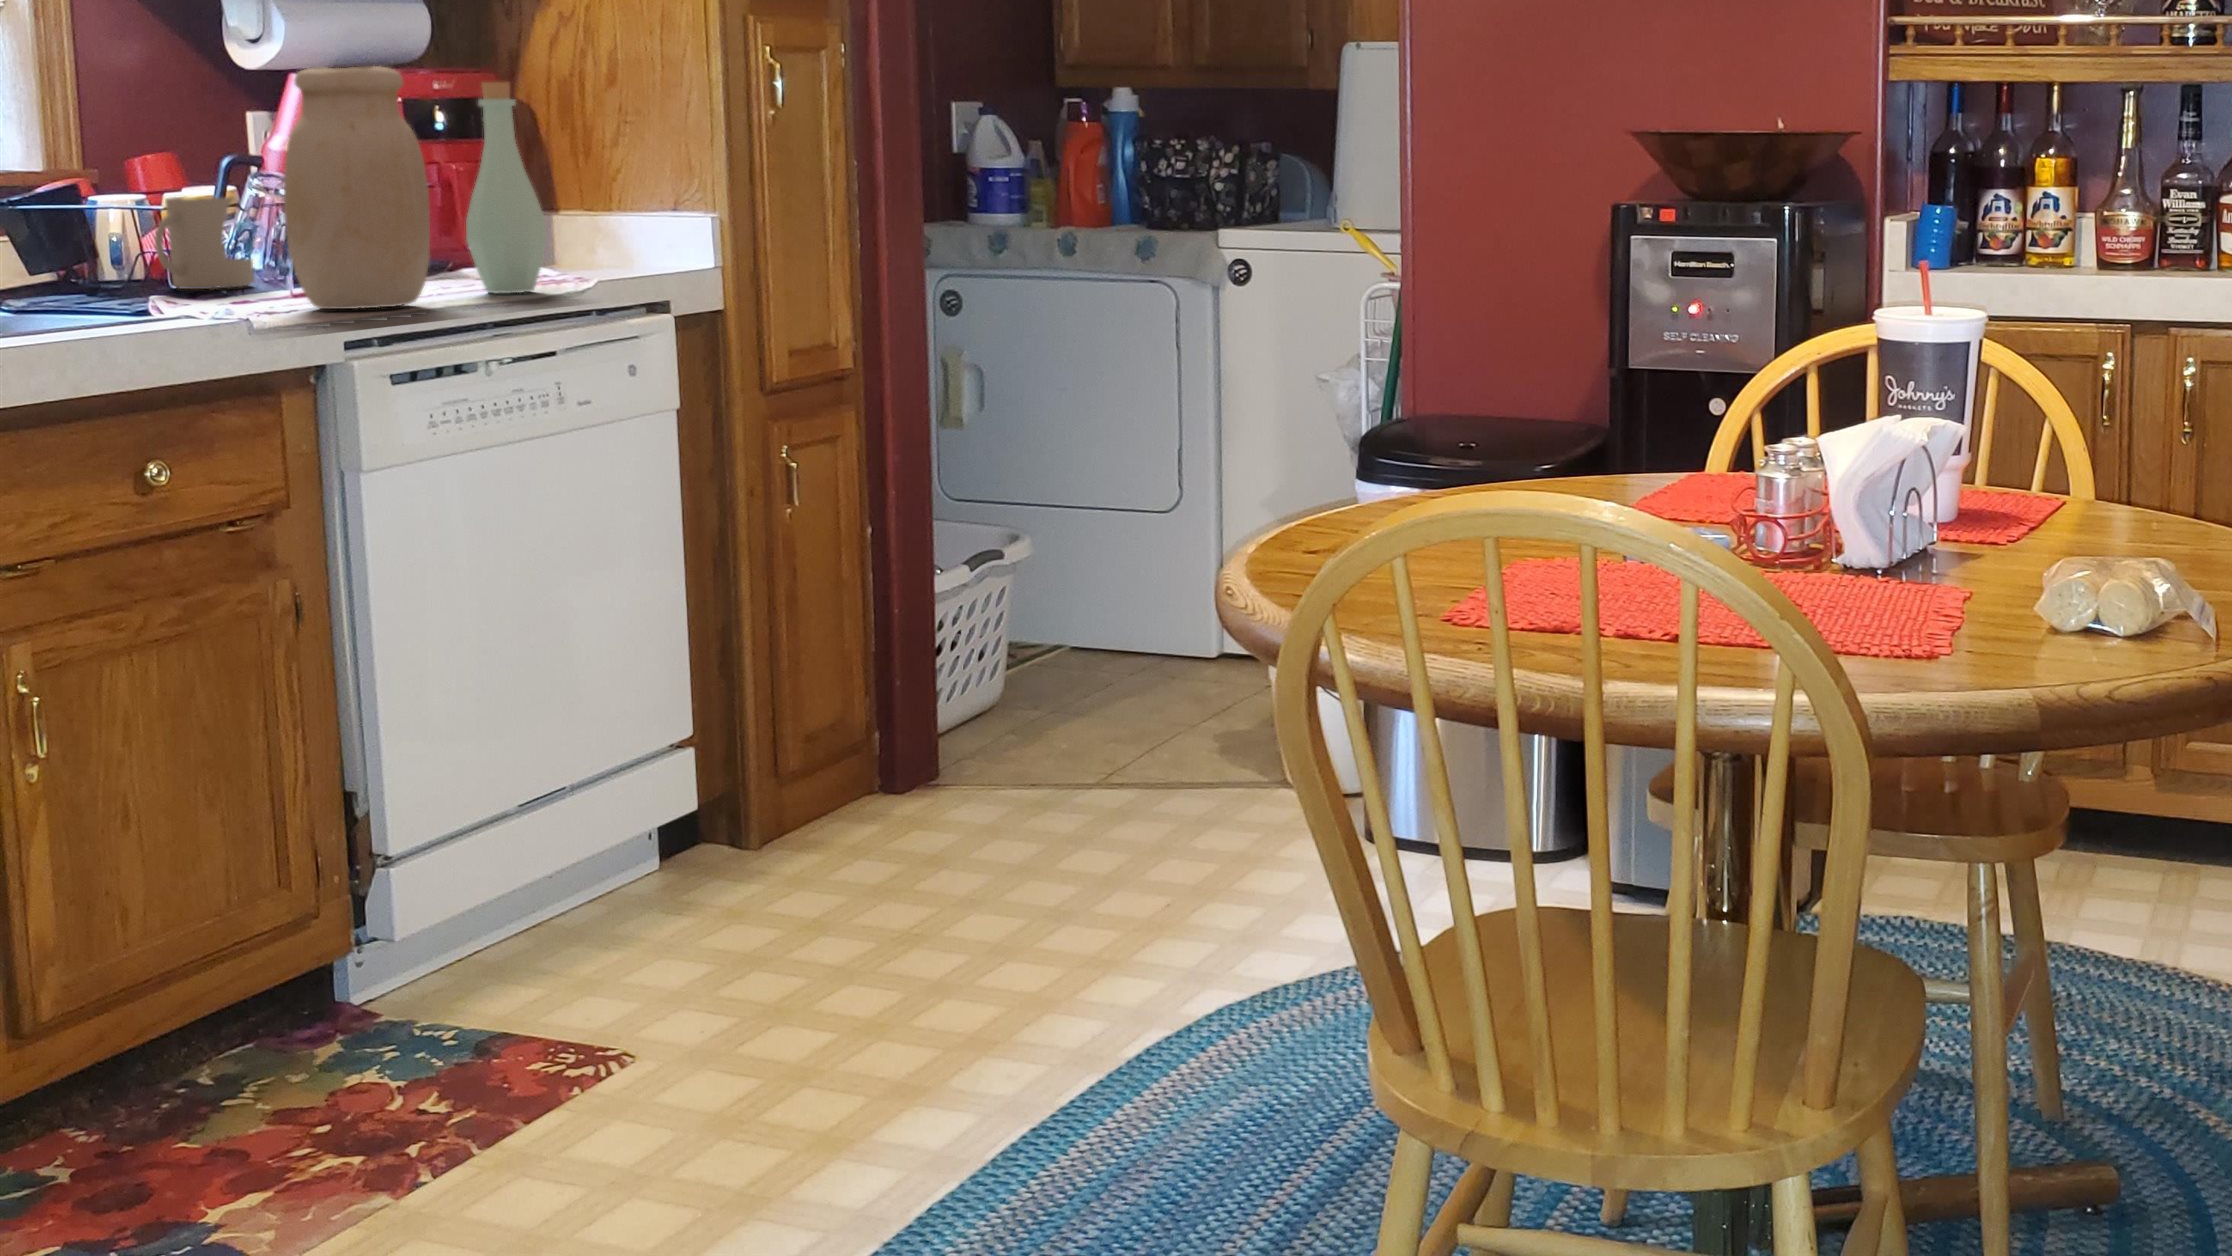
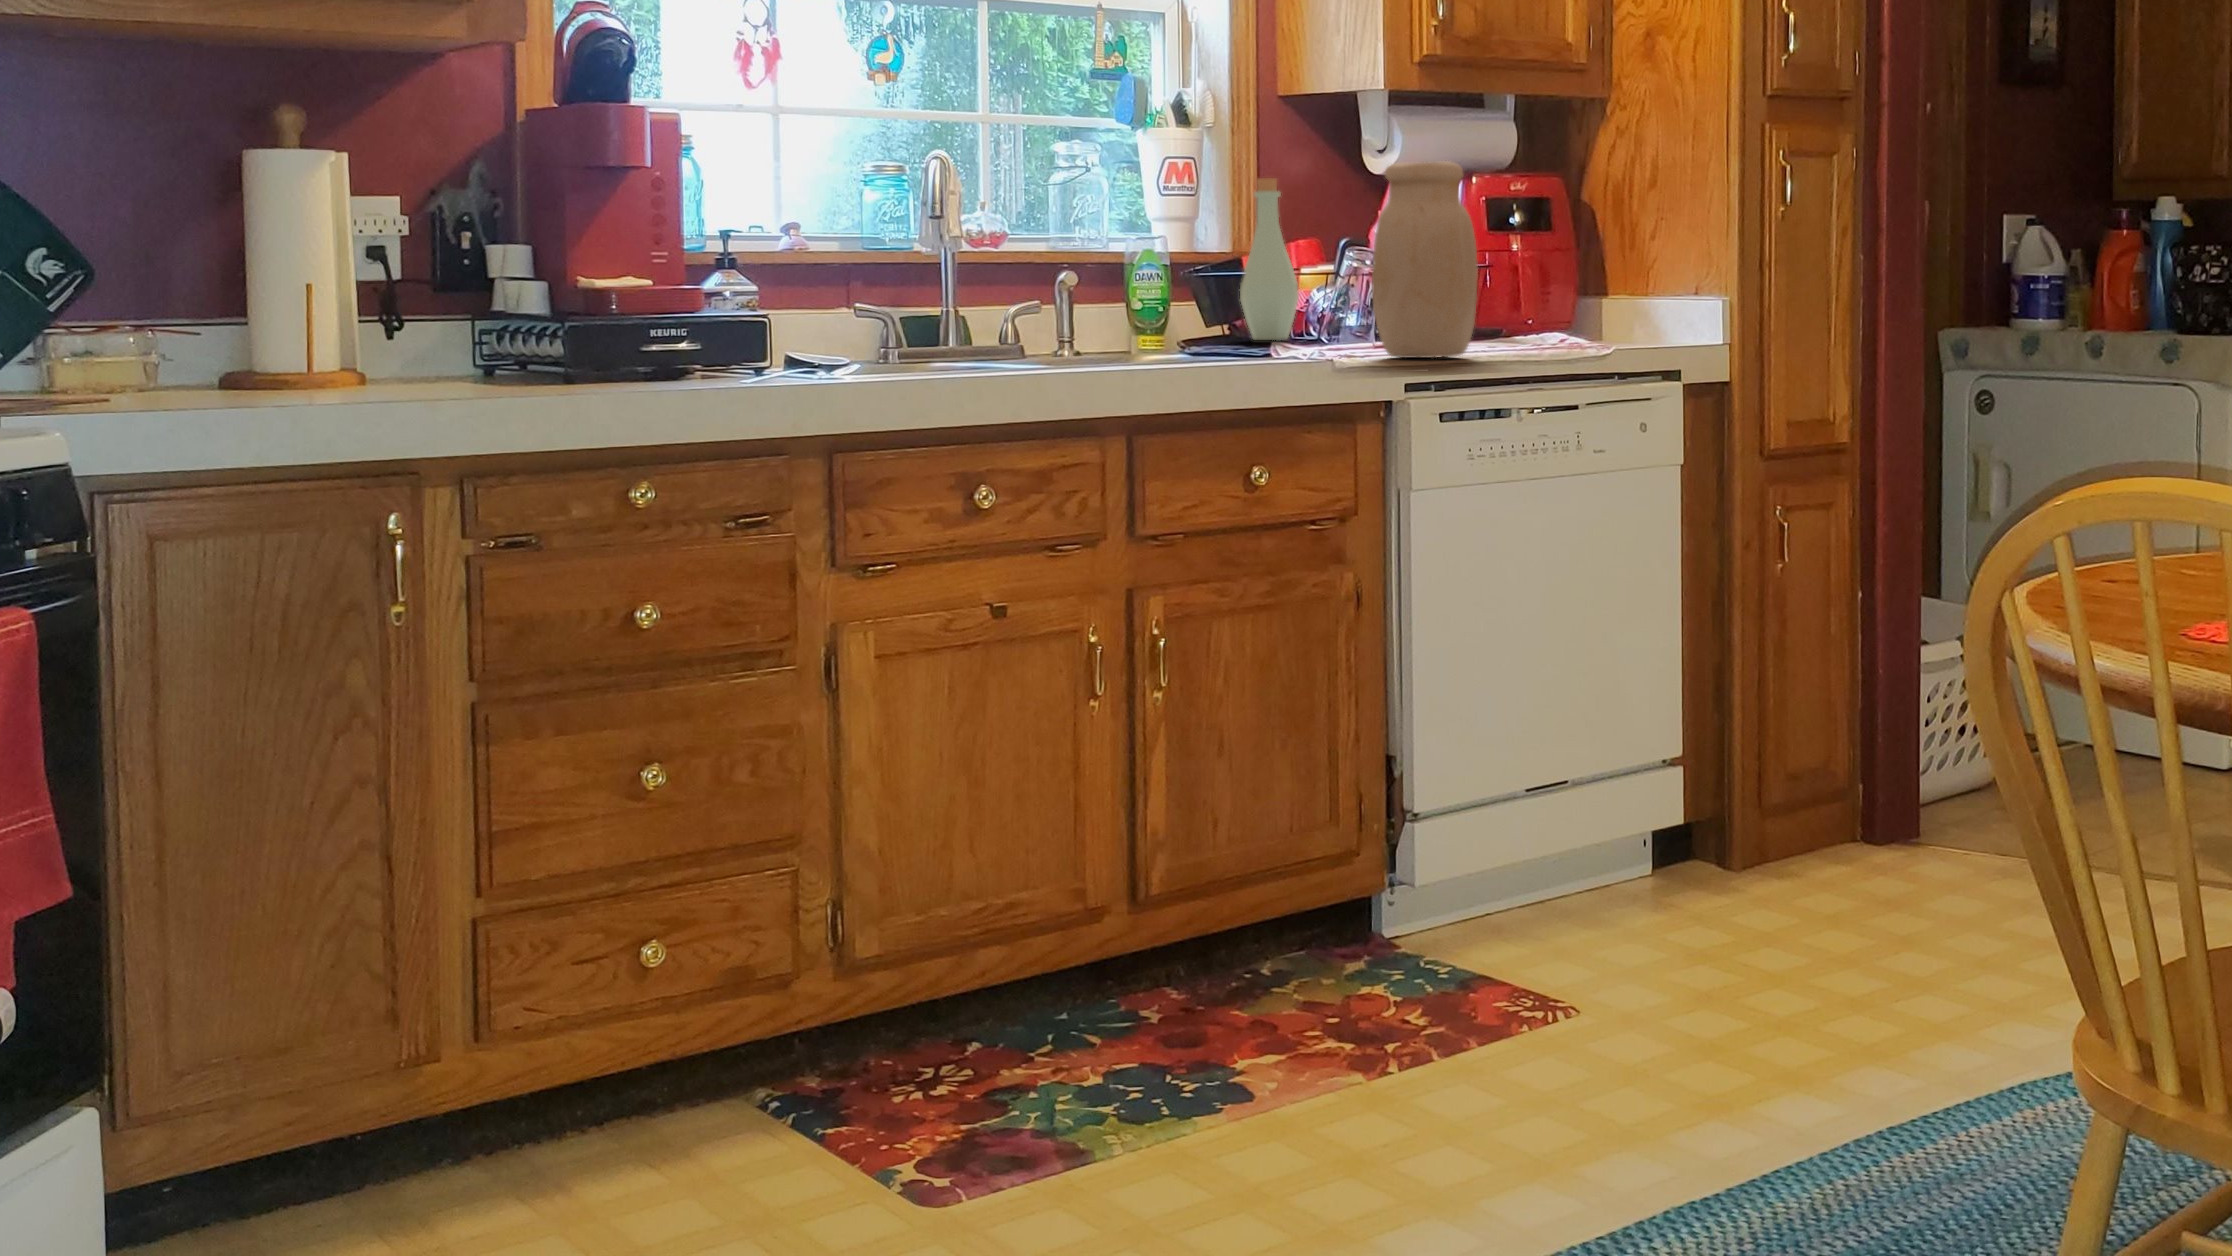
bottle: present [466,82,547,293] -> present [1240,178,1299,340]
mug: present [155,197,254,289] -> none [1295,272,1364,345]

